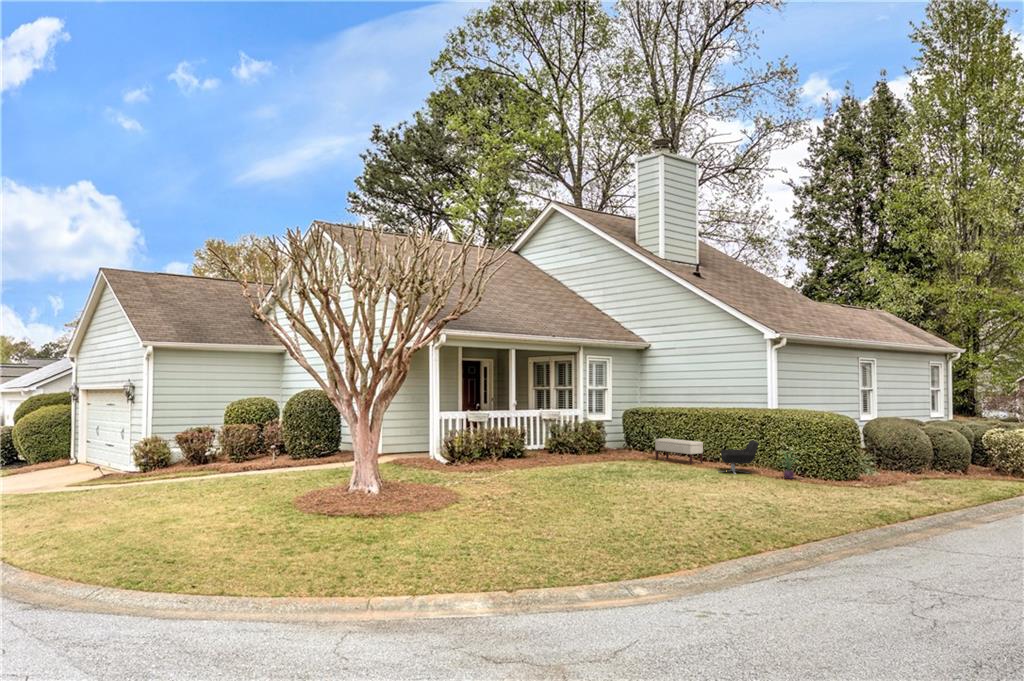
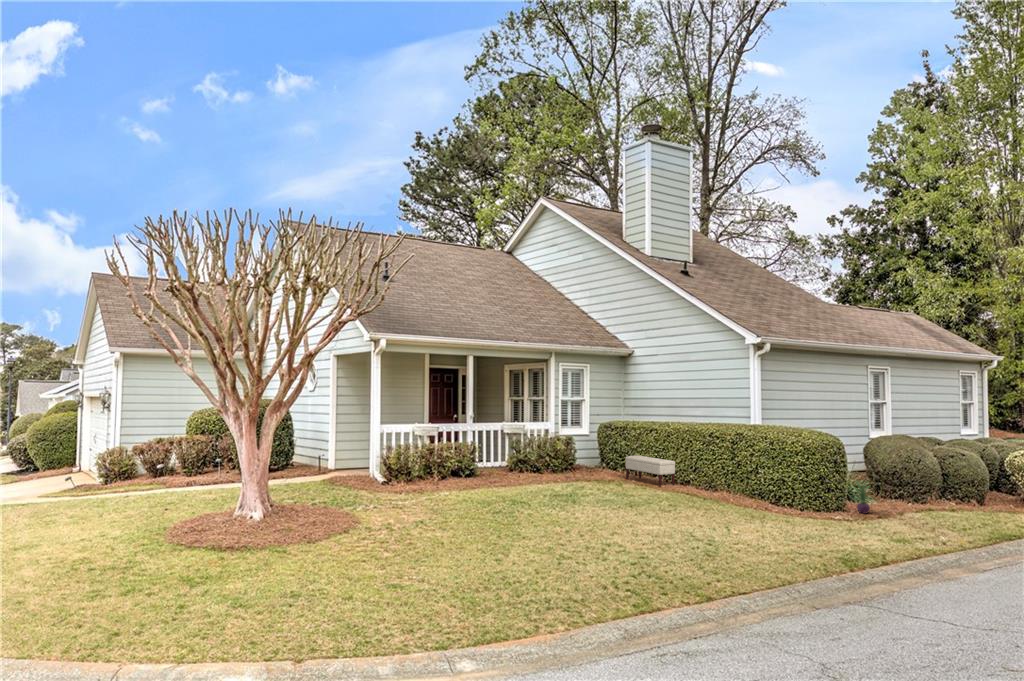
lounge chair: present [721,440,758,474] -> none [683,461,729,500]
decorative plant: present [783,453,796,479] -> present [855,482,870,513]

